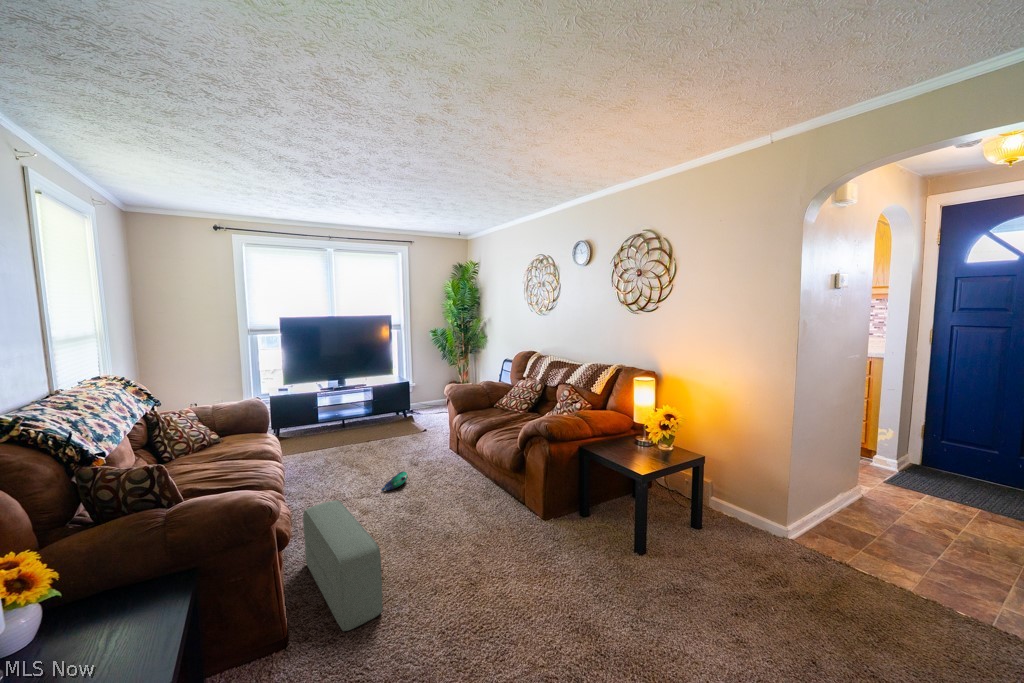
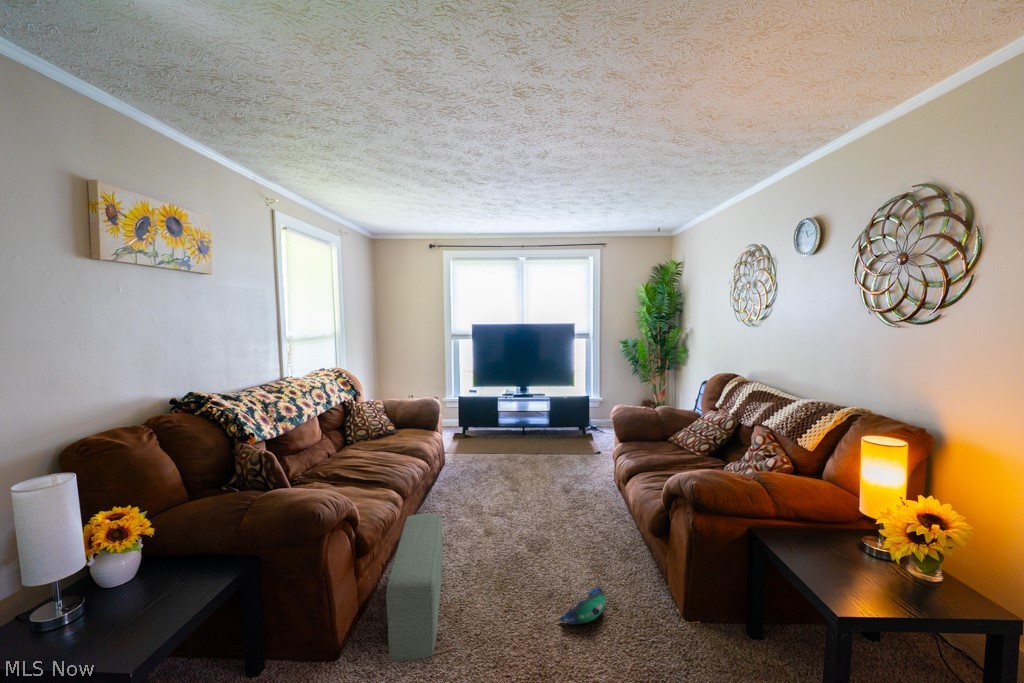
plush toy: present [381,471,408,491] -> present [559,587,606,625]

